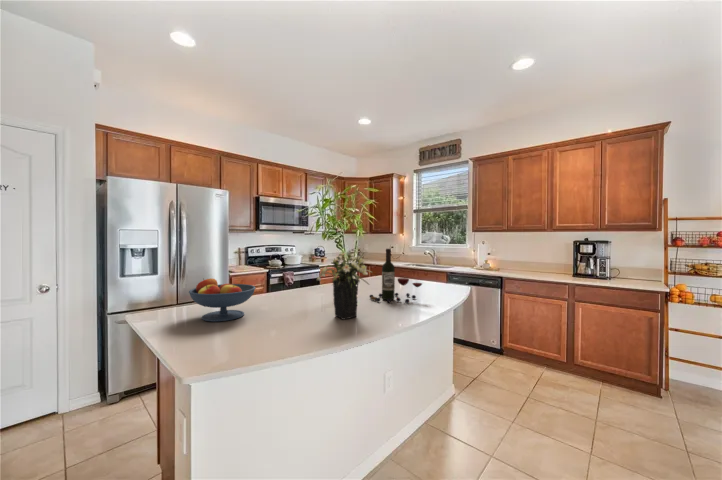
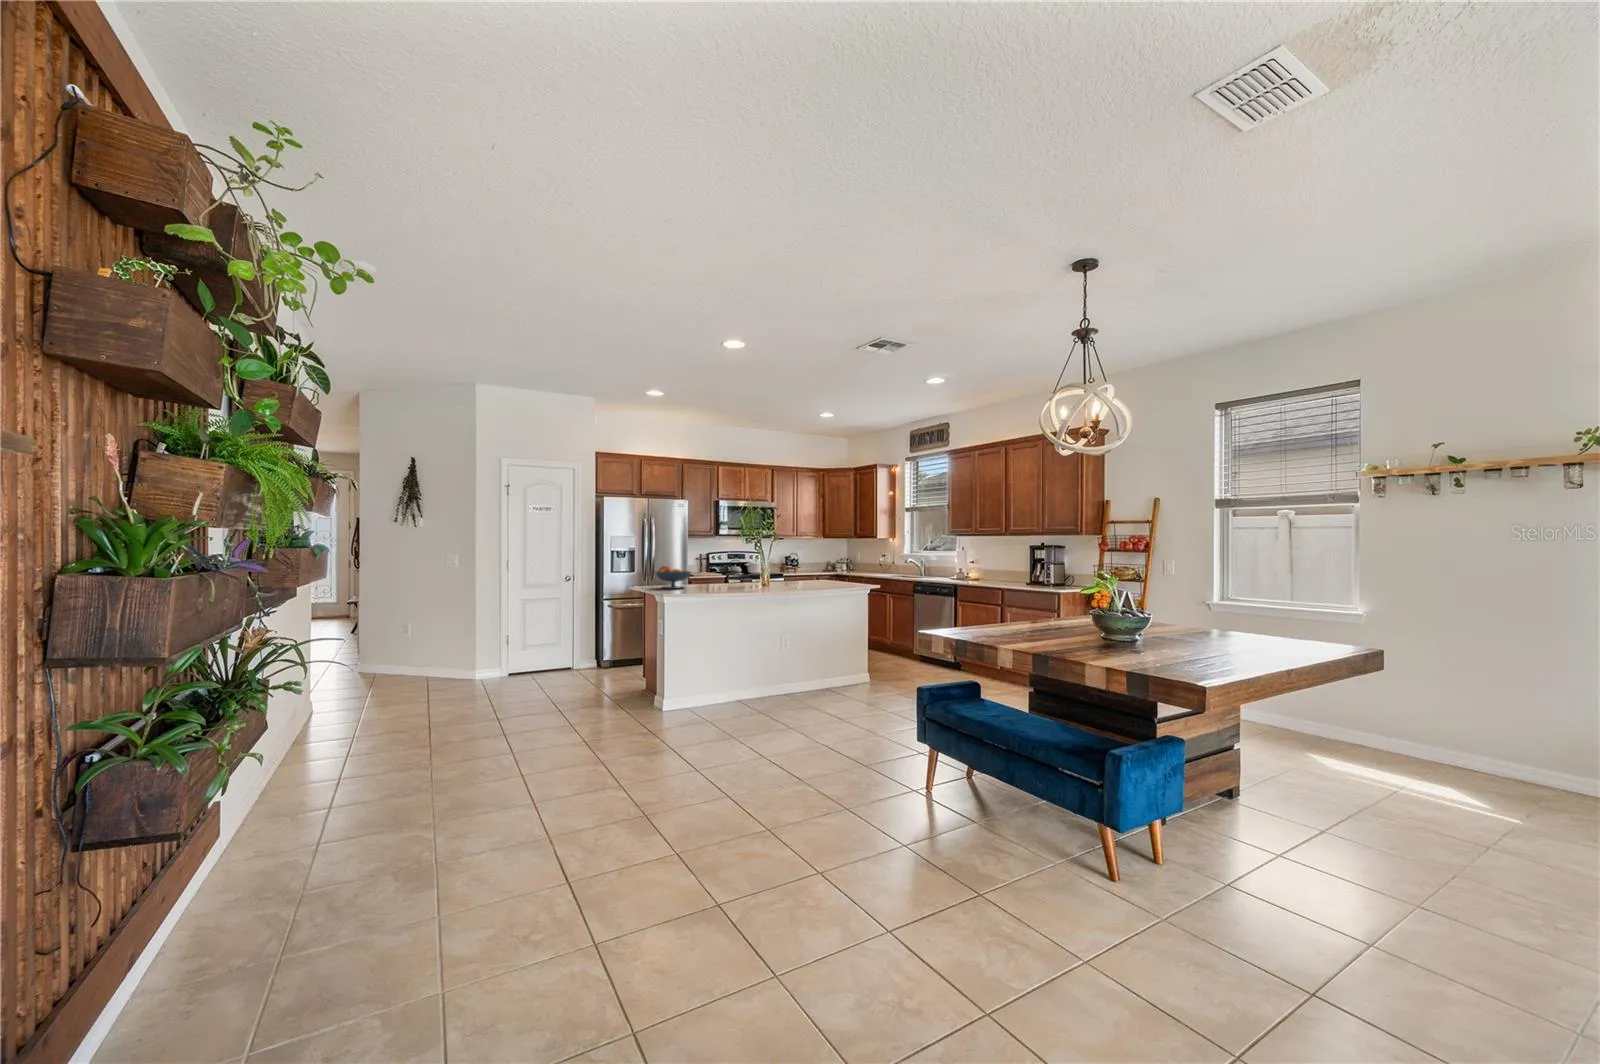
wine bottle: present [370,249,422,303] -> none [772,550,808,589]
flower arrangement: present [317,252,371,319] -> none [721,550,755,590]

